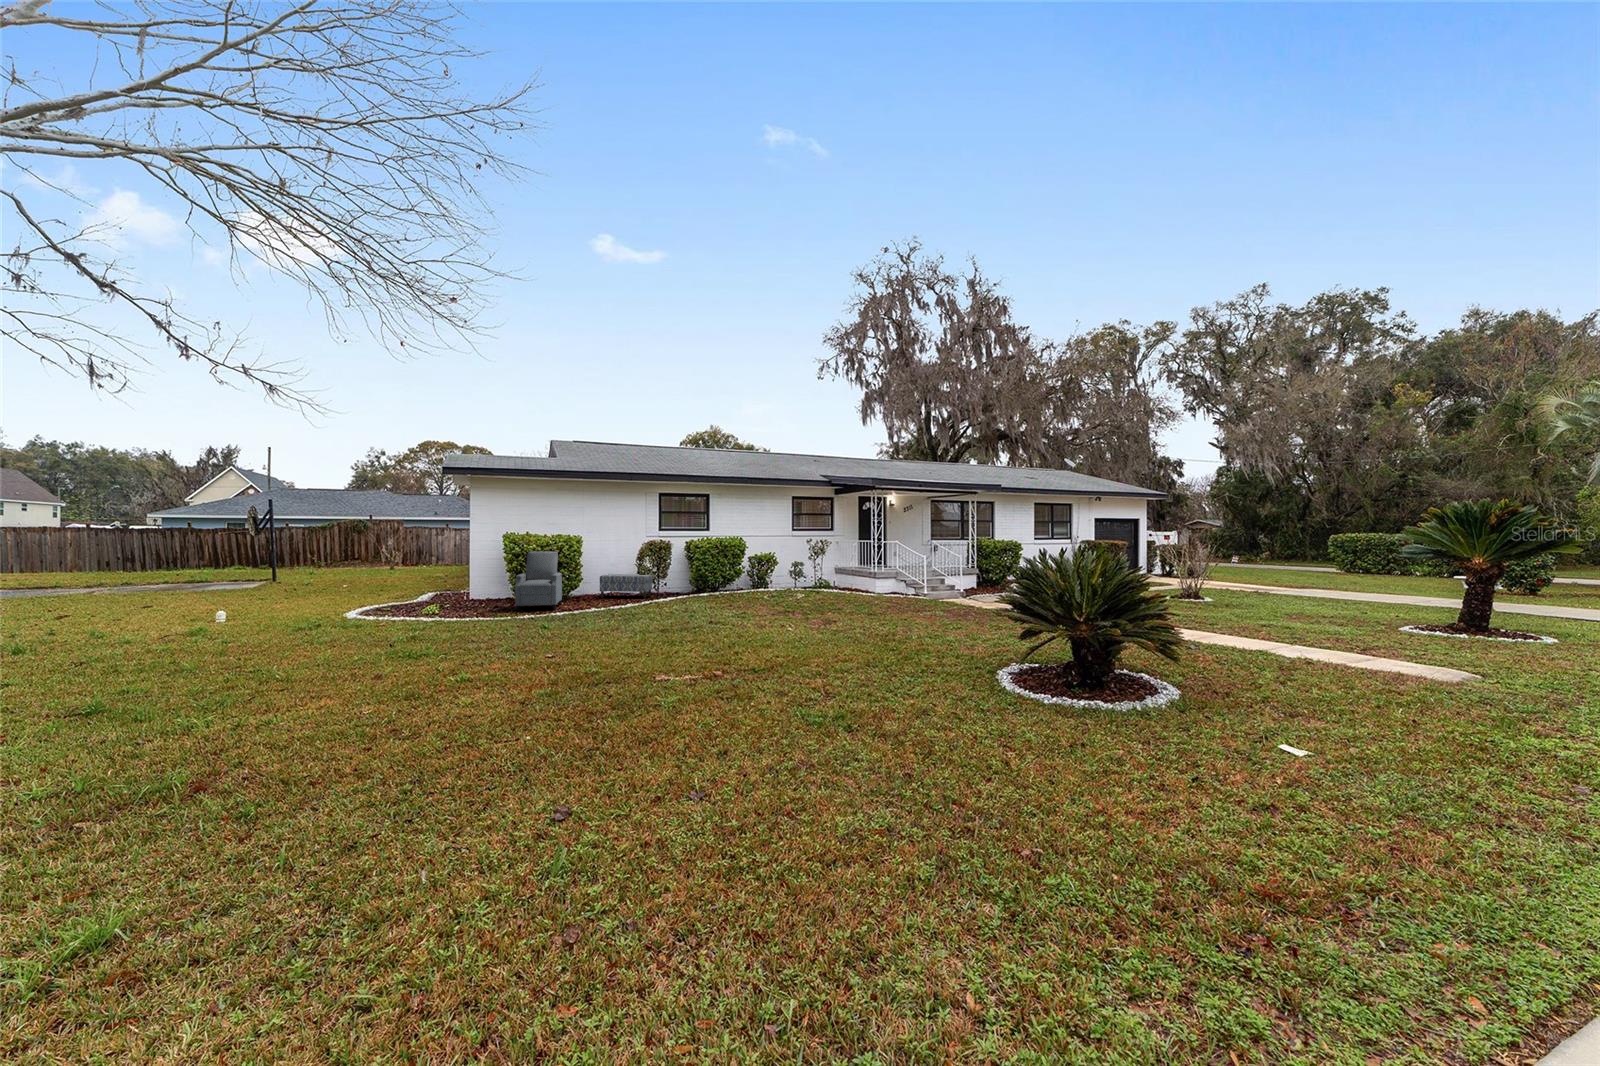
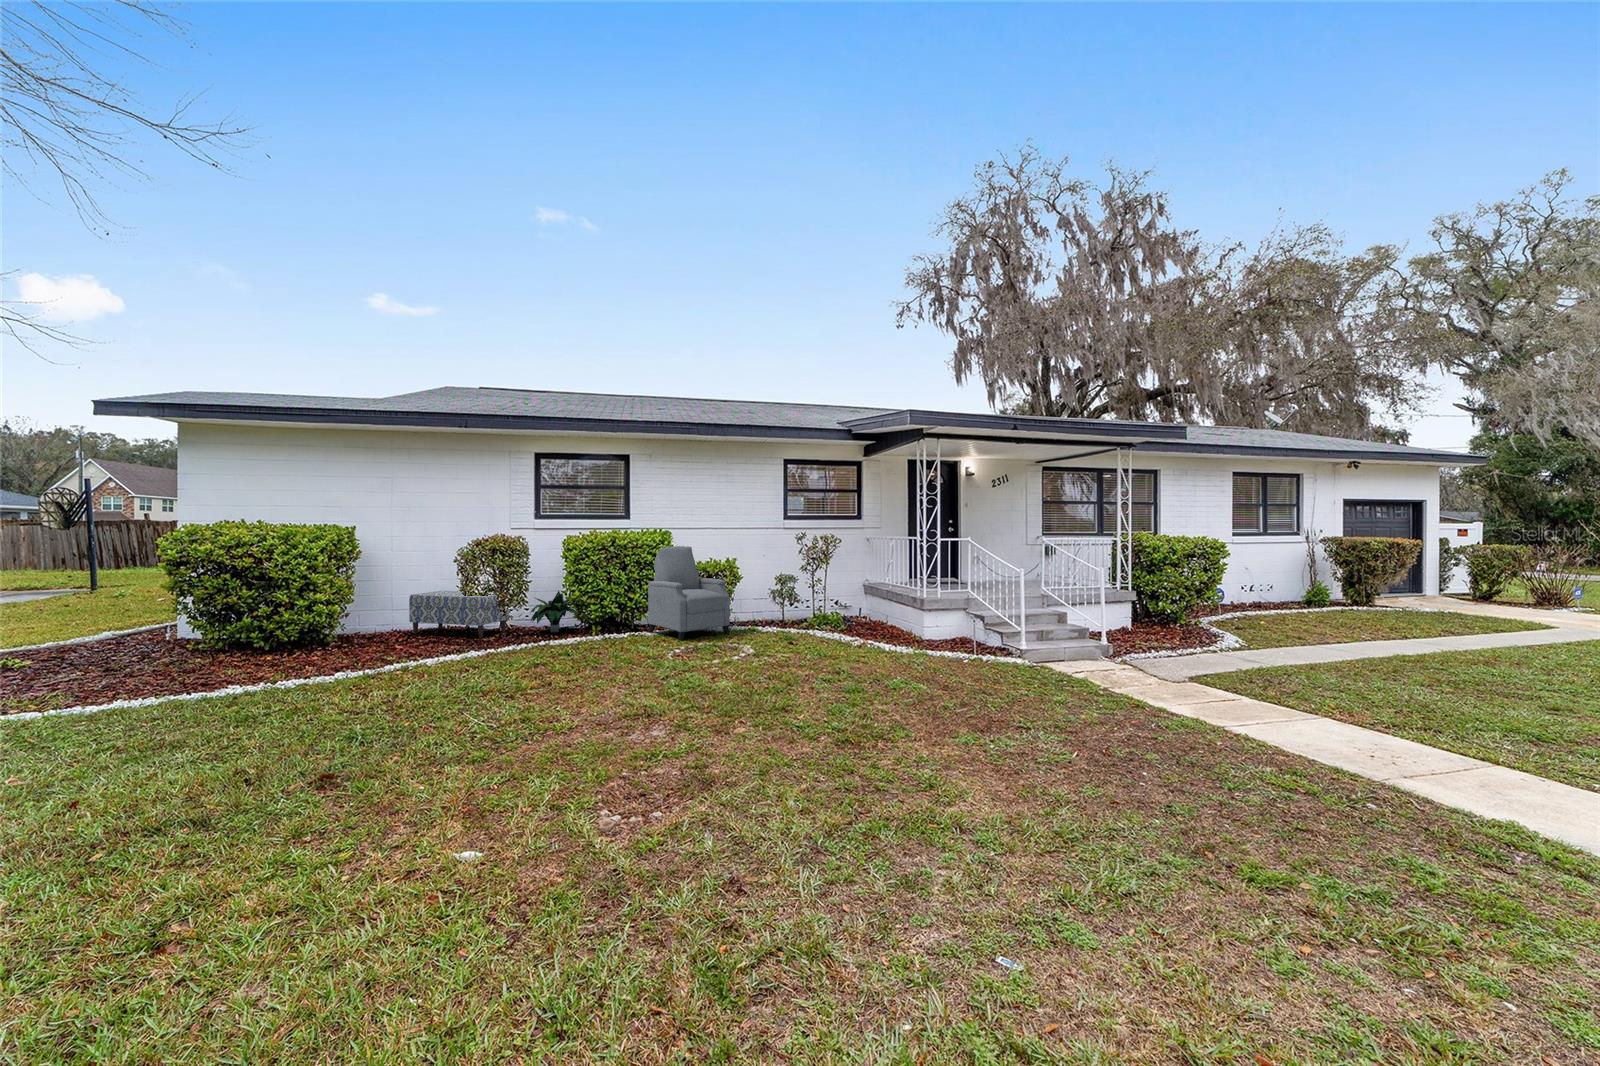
chair: present [515,551,562,611] -> present [648,546,730,641]
potted plant: none [665,572,694,596] -> present [530,591,578,633]

